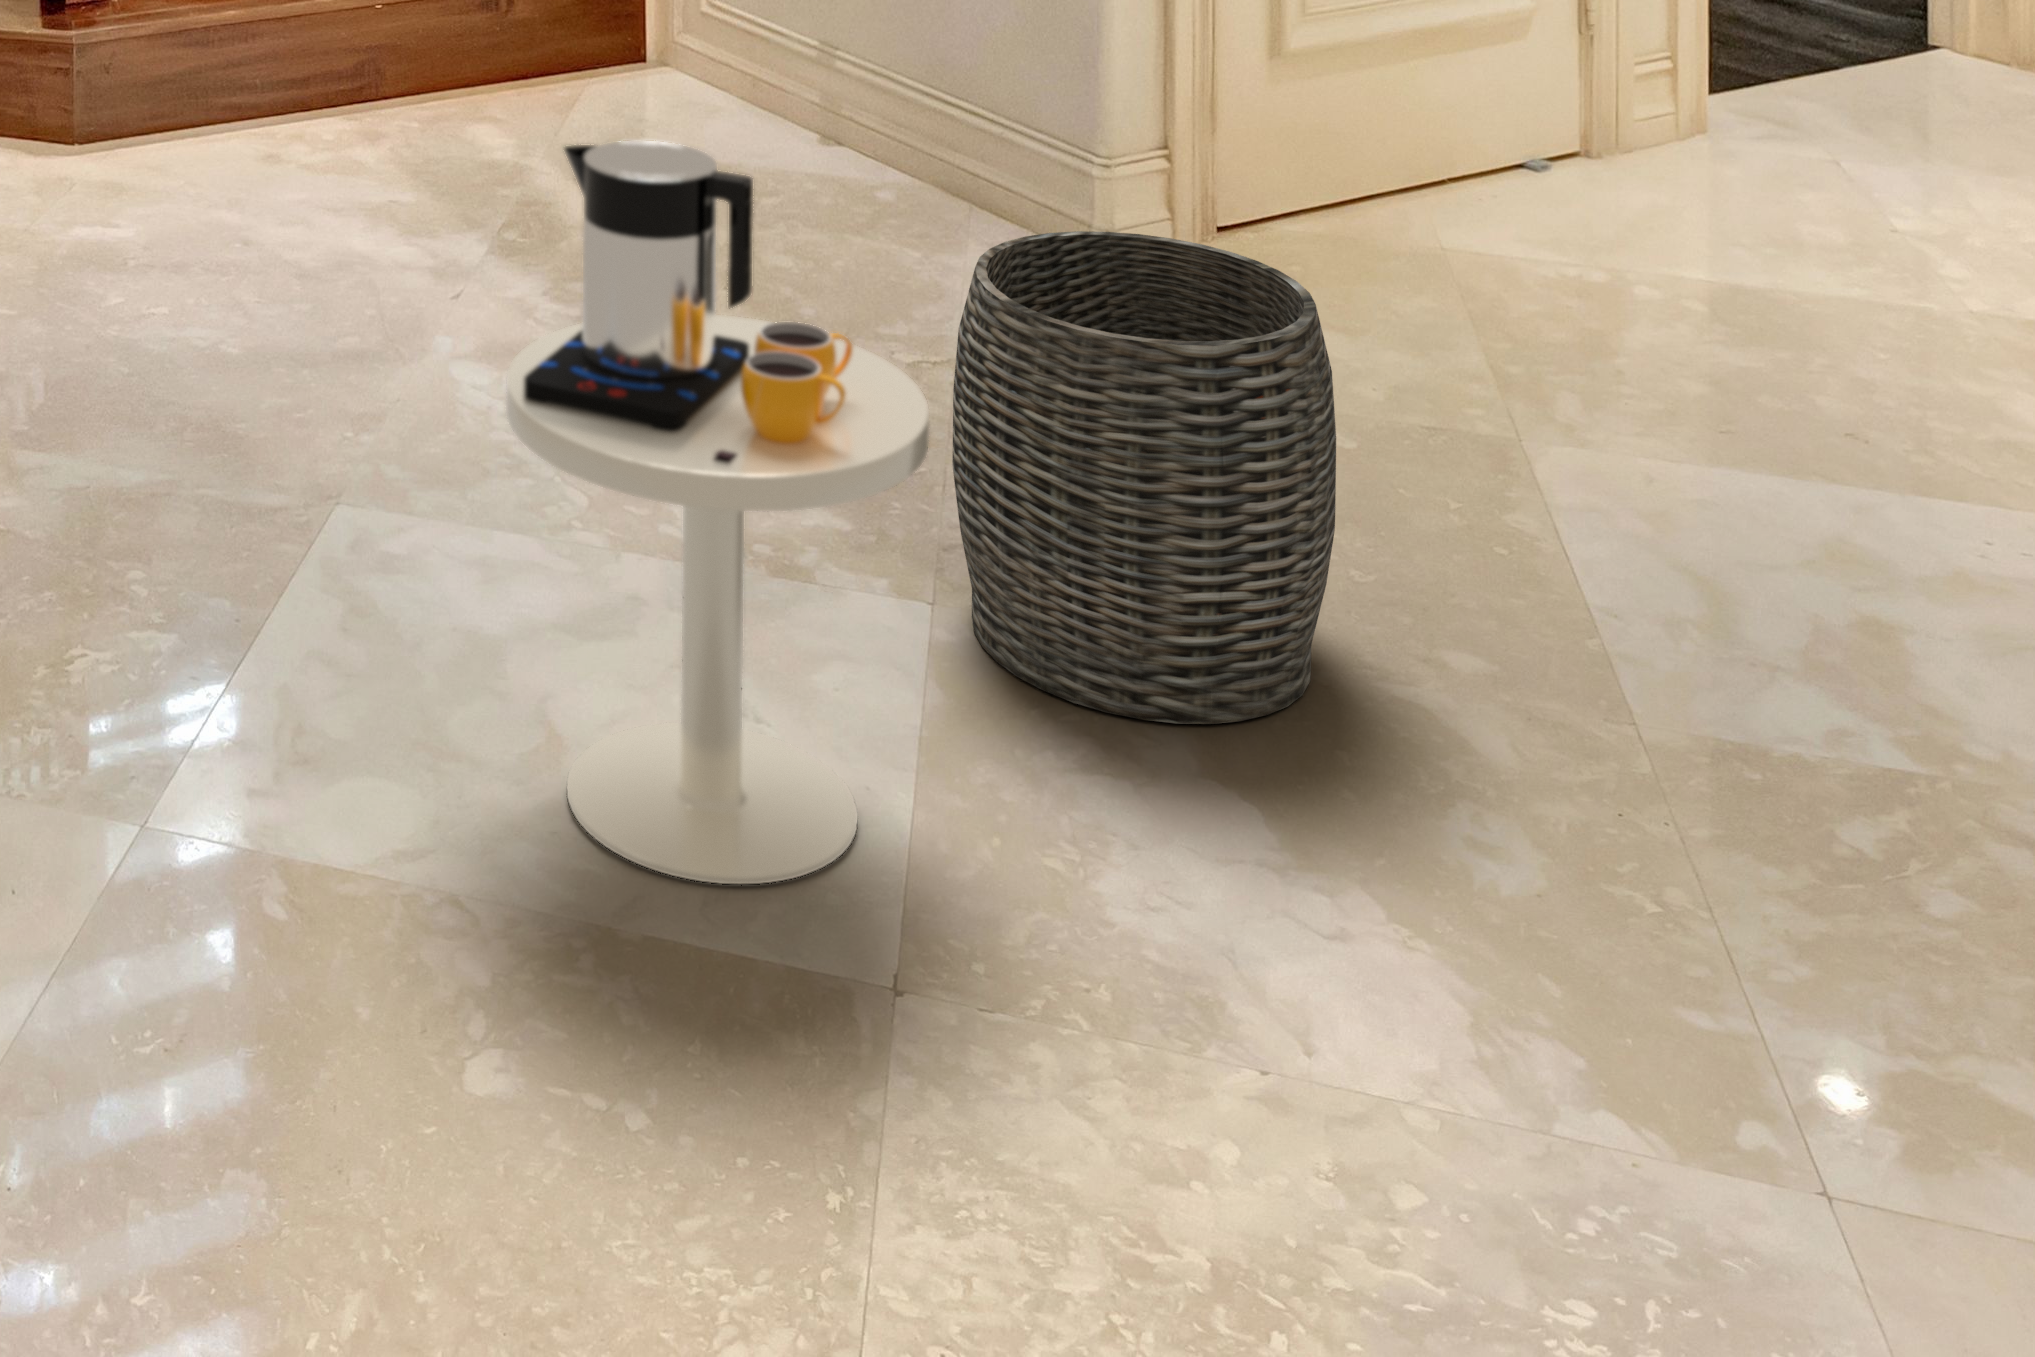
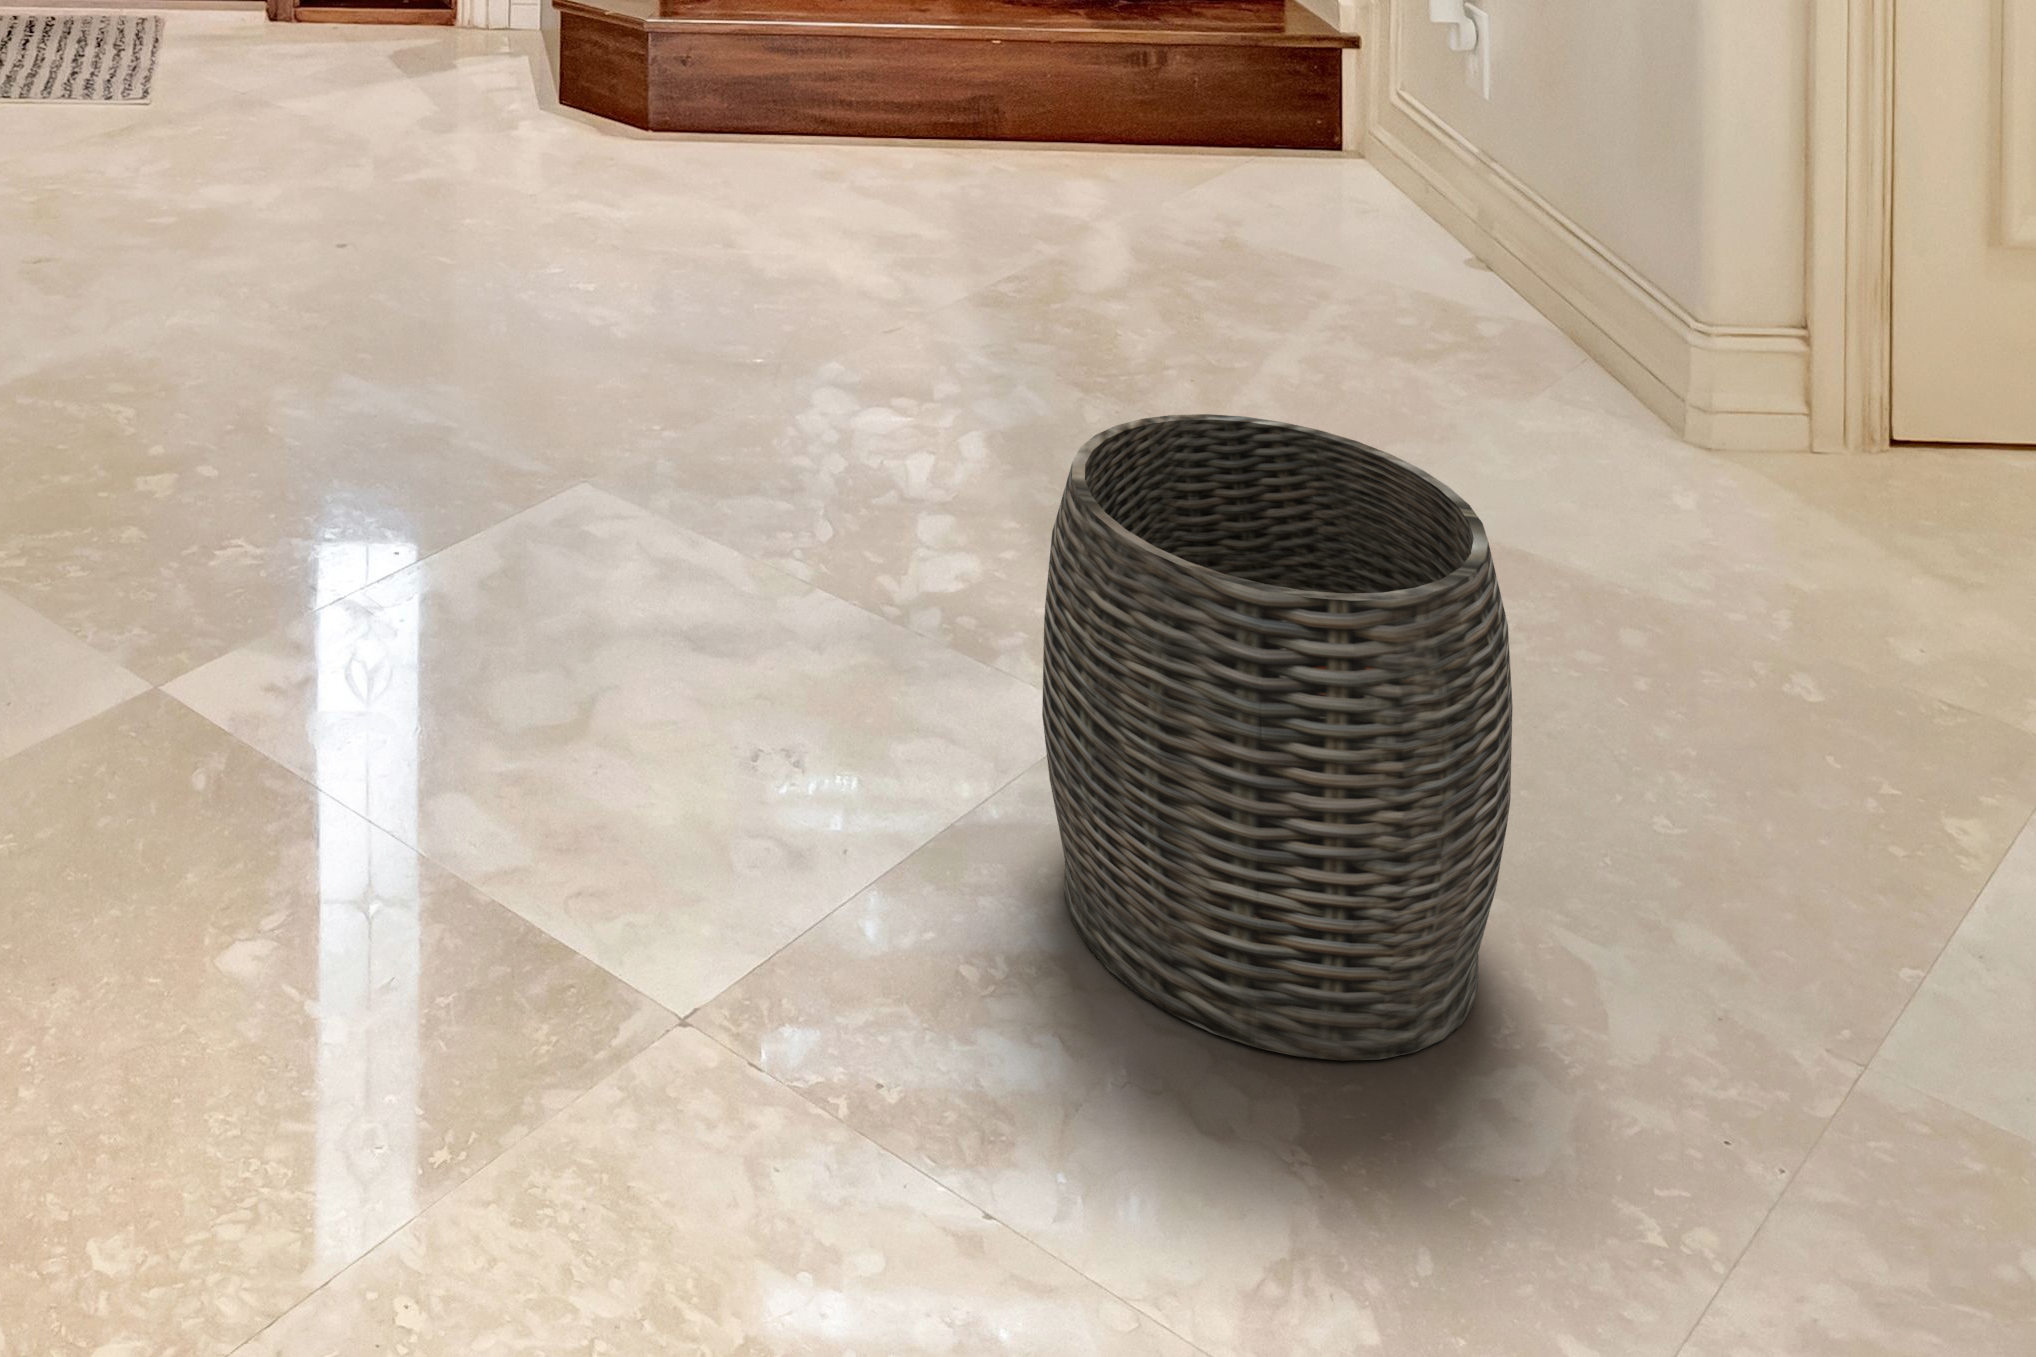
side table: present [506,141,929,884] -> none [372,208,827,1052]

